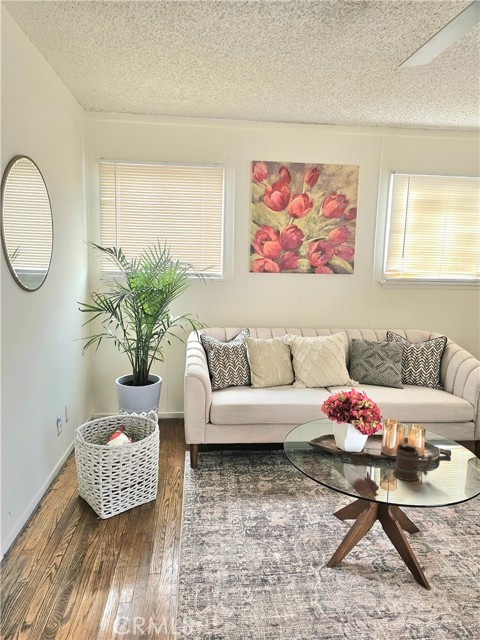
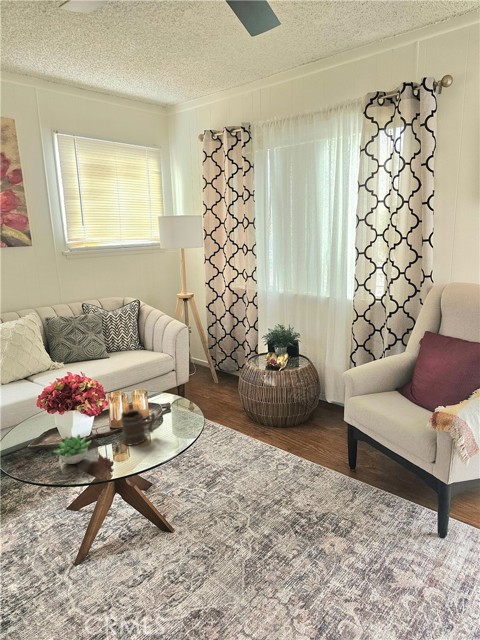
succulent plant: none [329,448,364,475] -> present [54,435,91,464]

